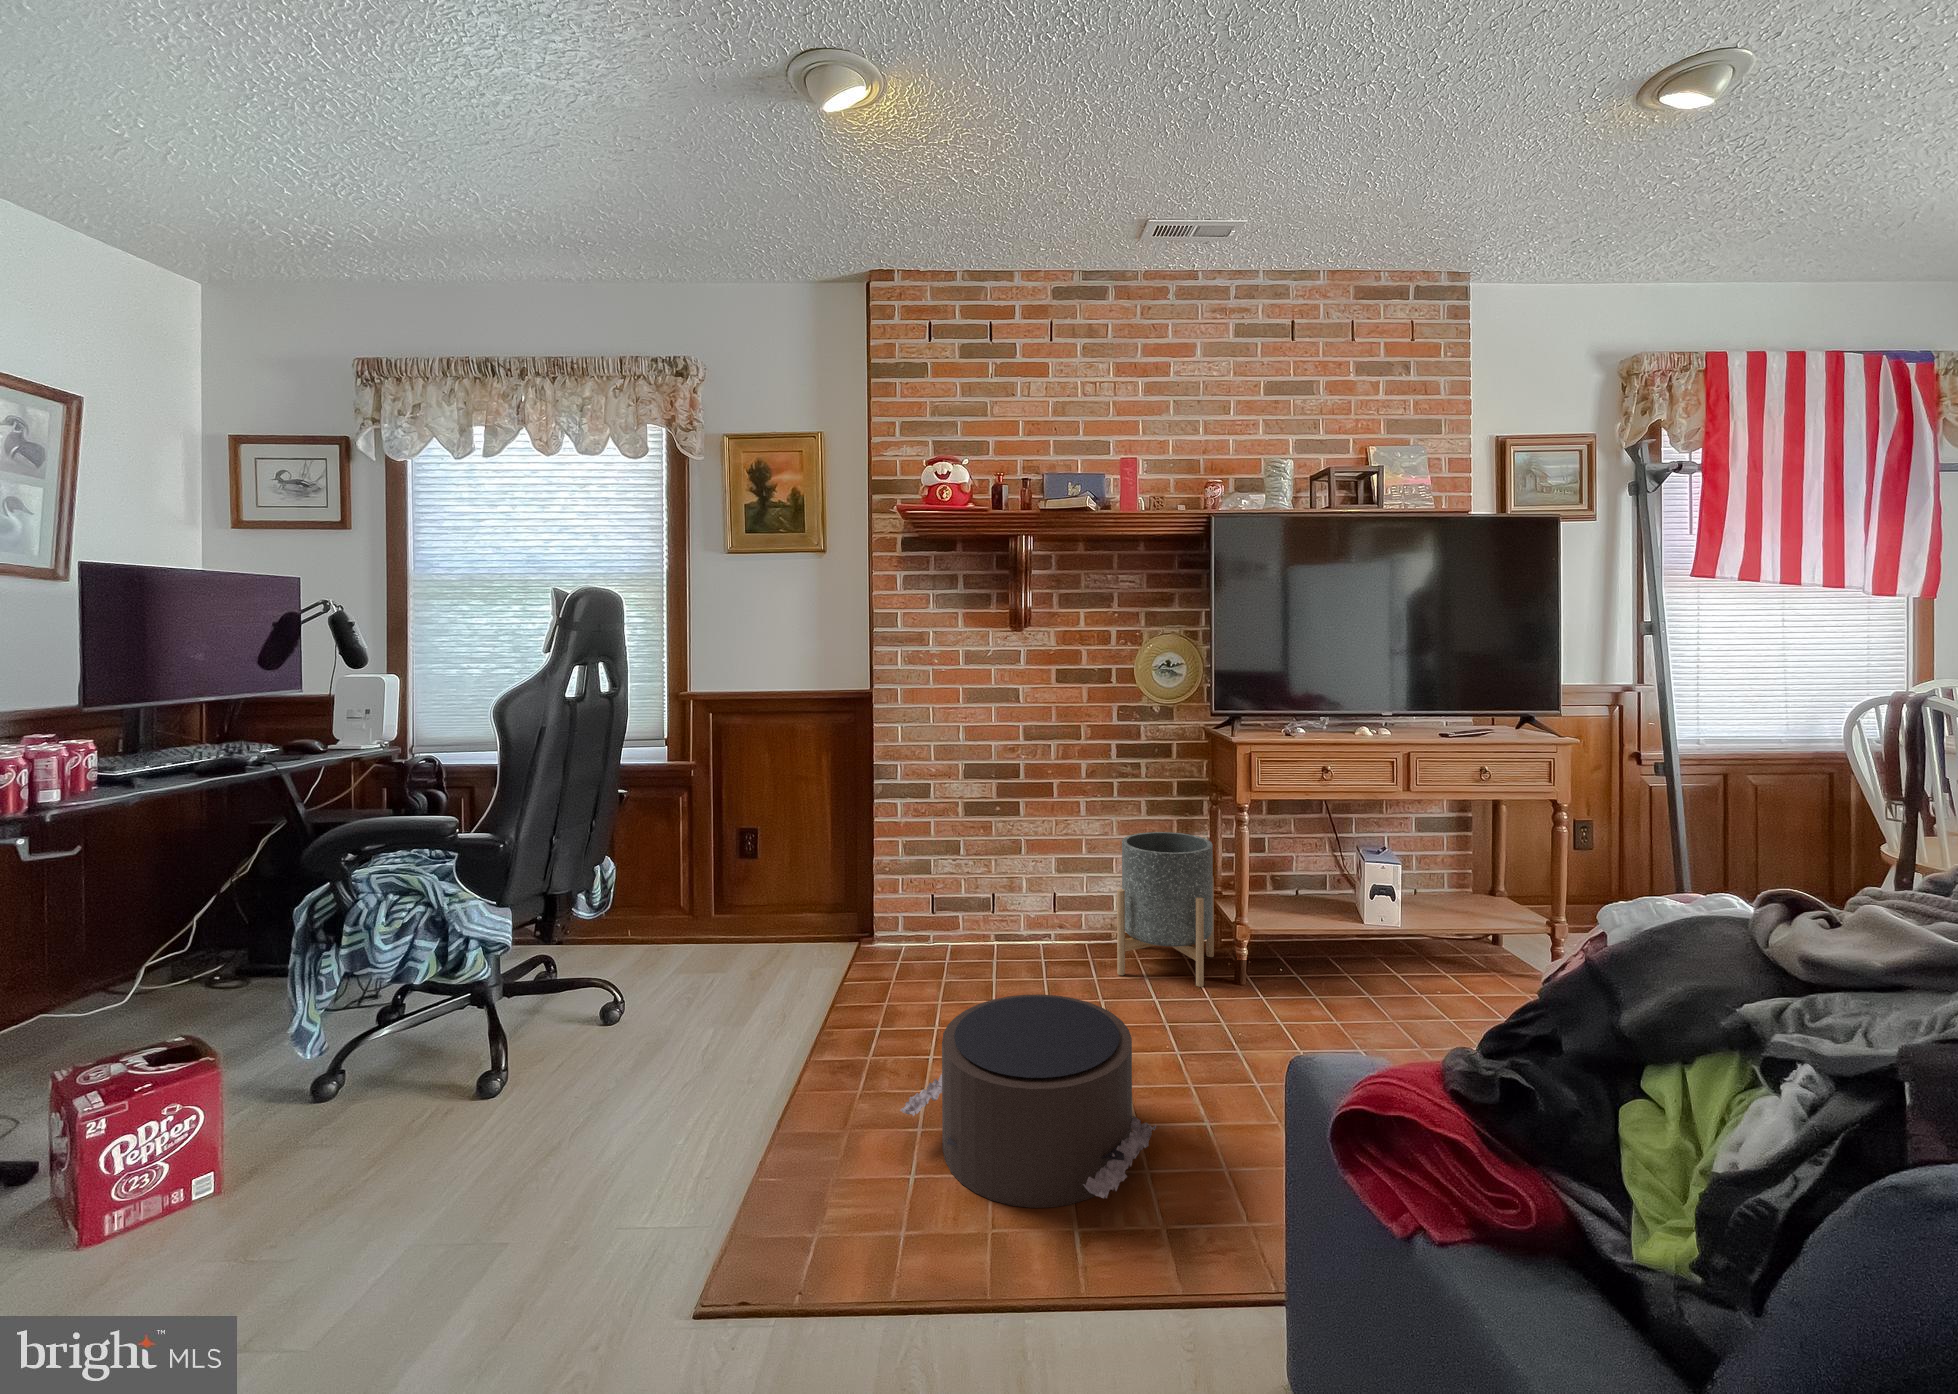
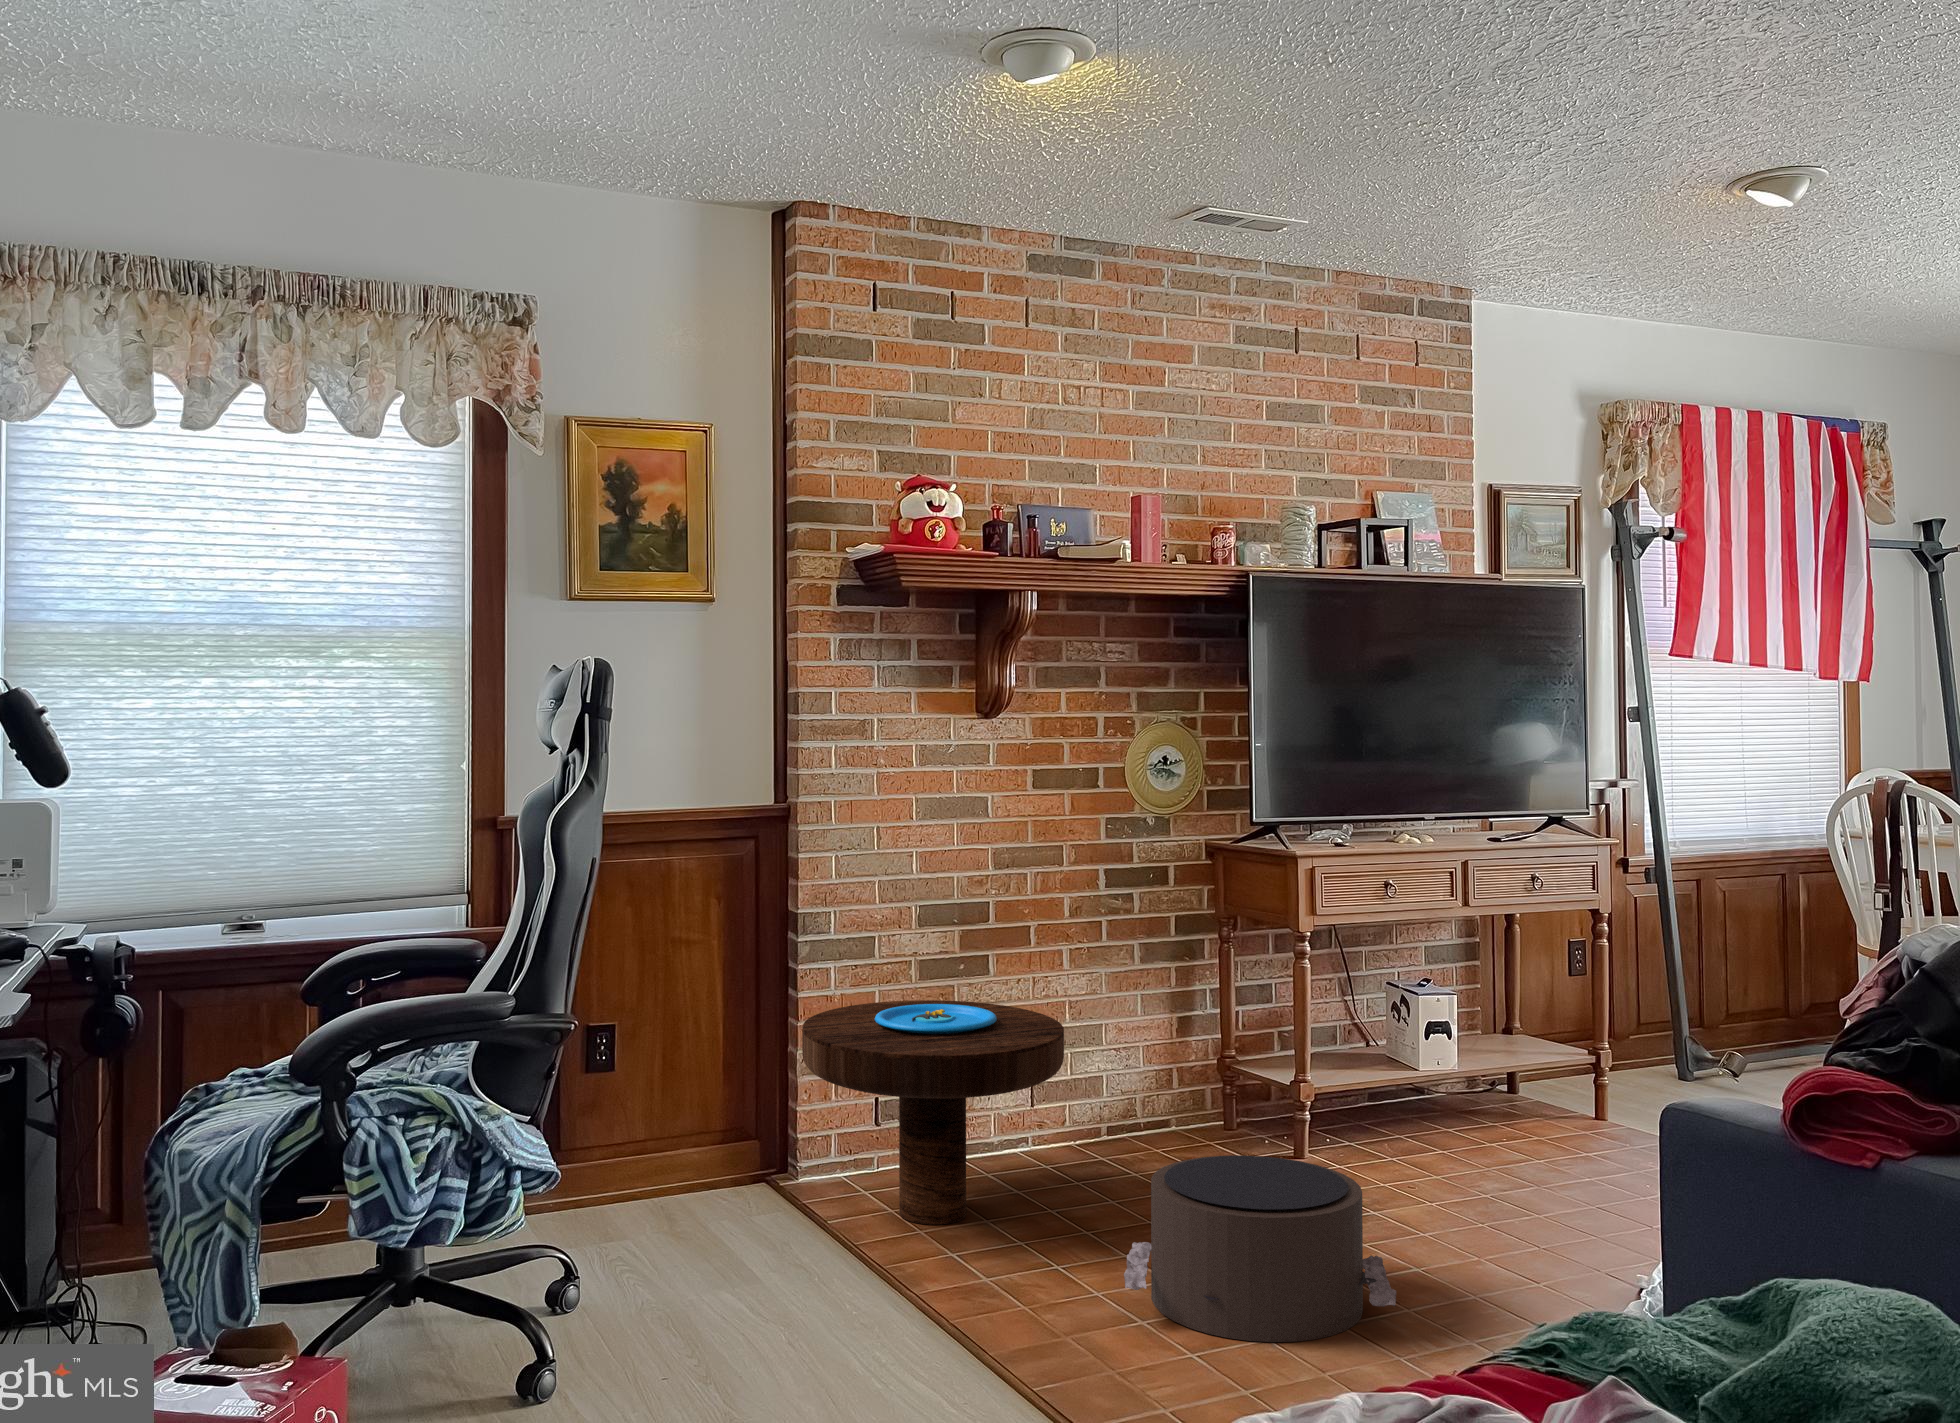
side table: none [819,830,1012,1001] -> present [802,1000,1064,1225]
planter: present [1117,832,1214,987] -> none [1134,984,1260,1169]

